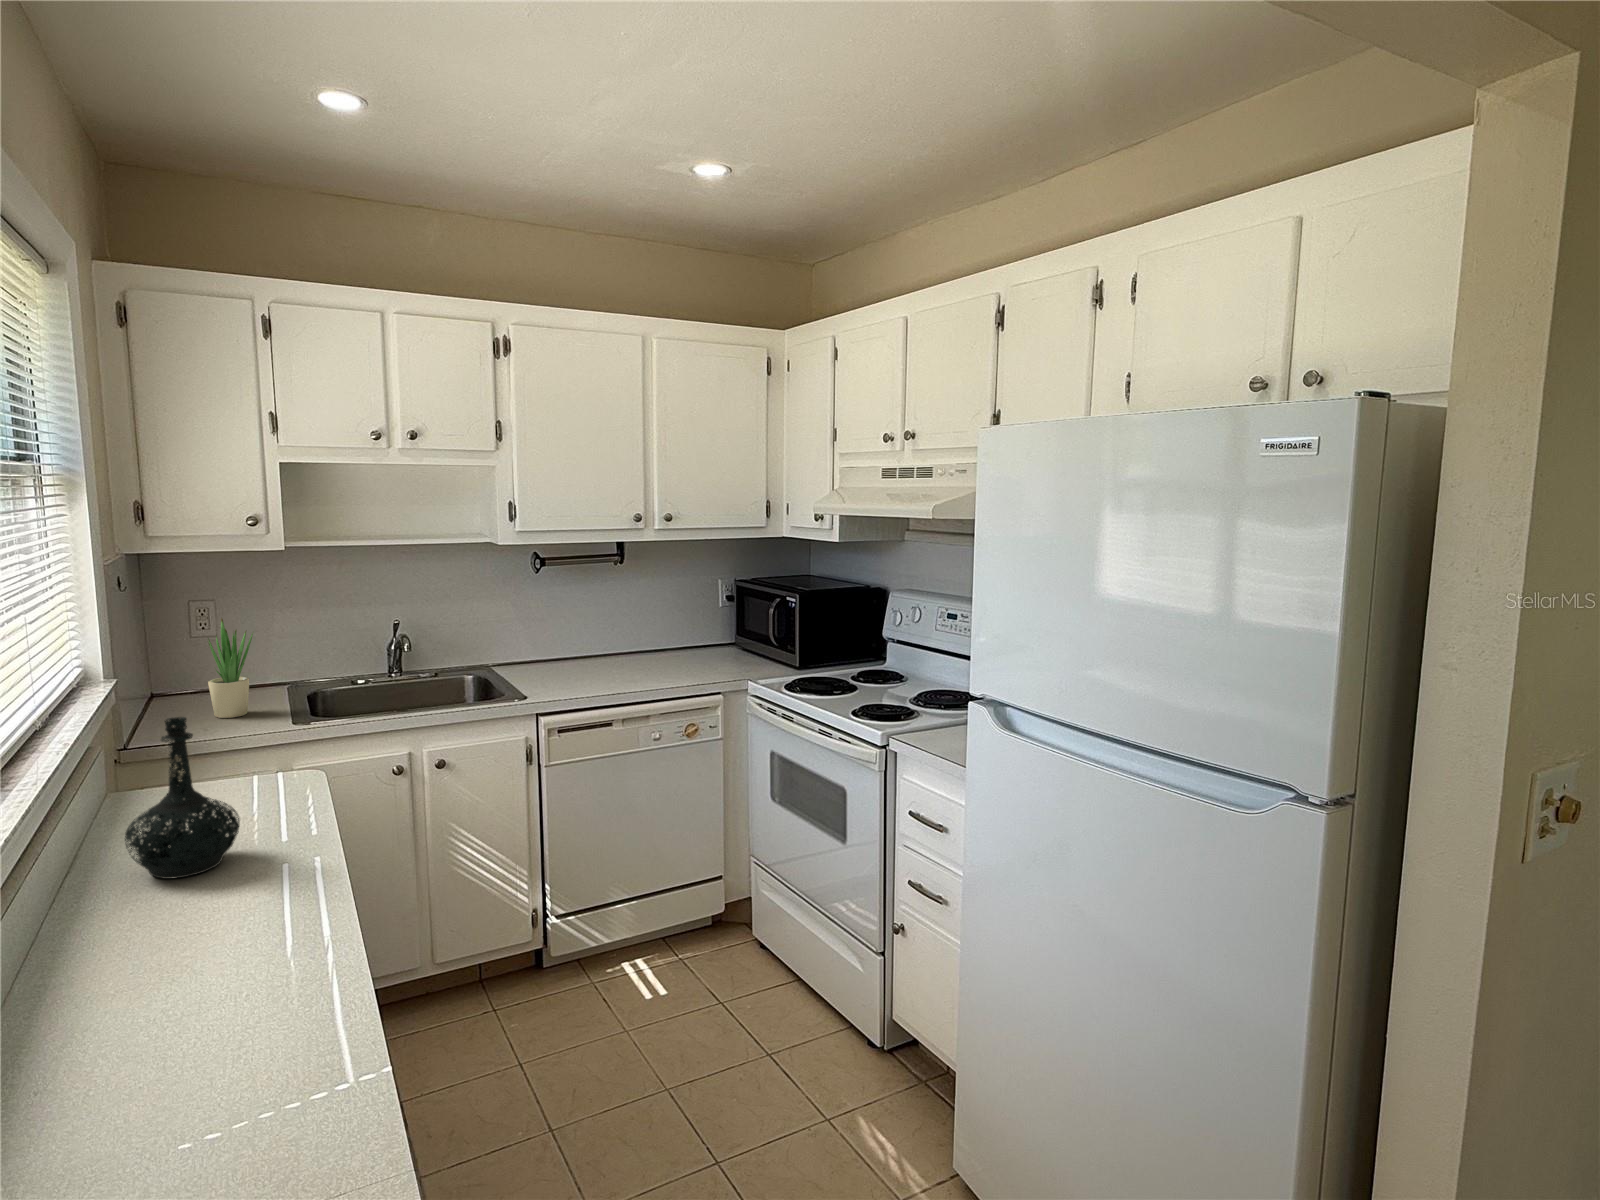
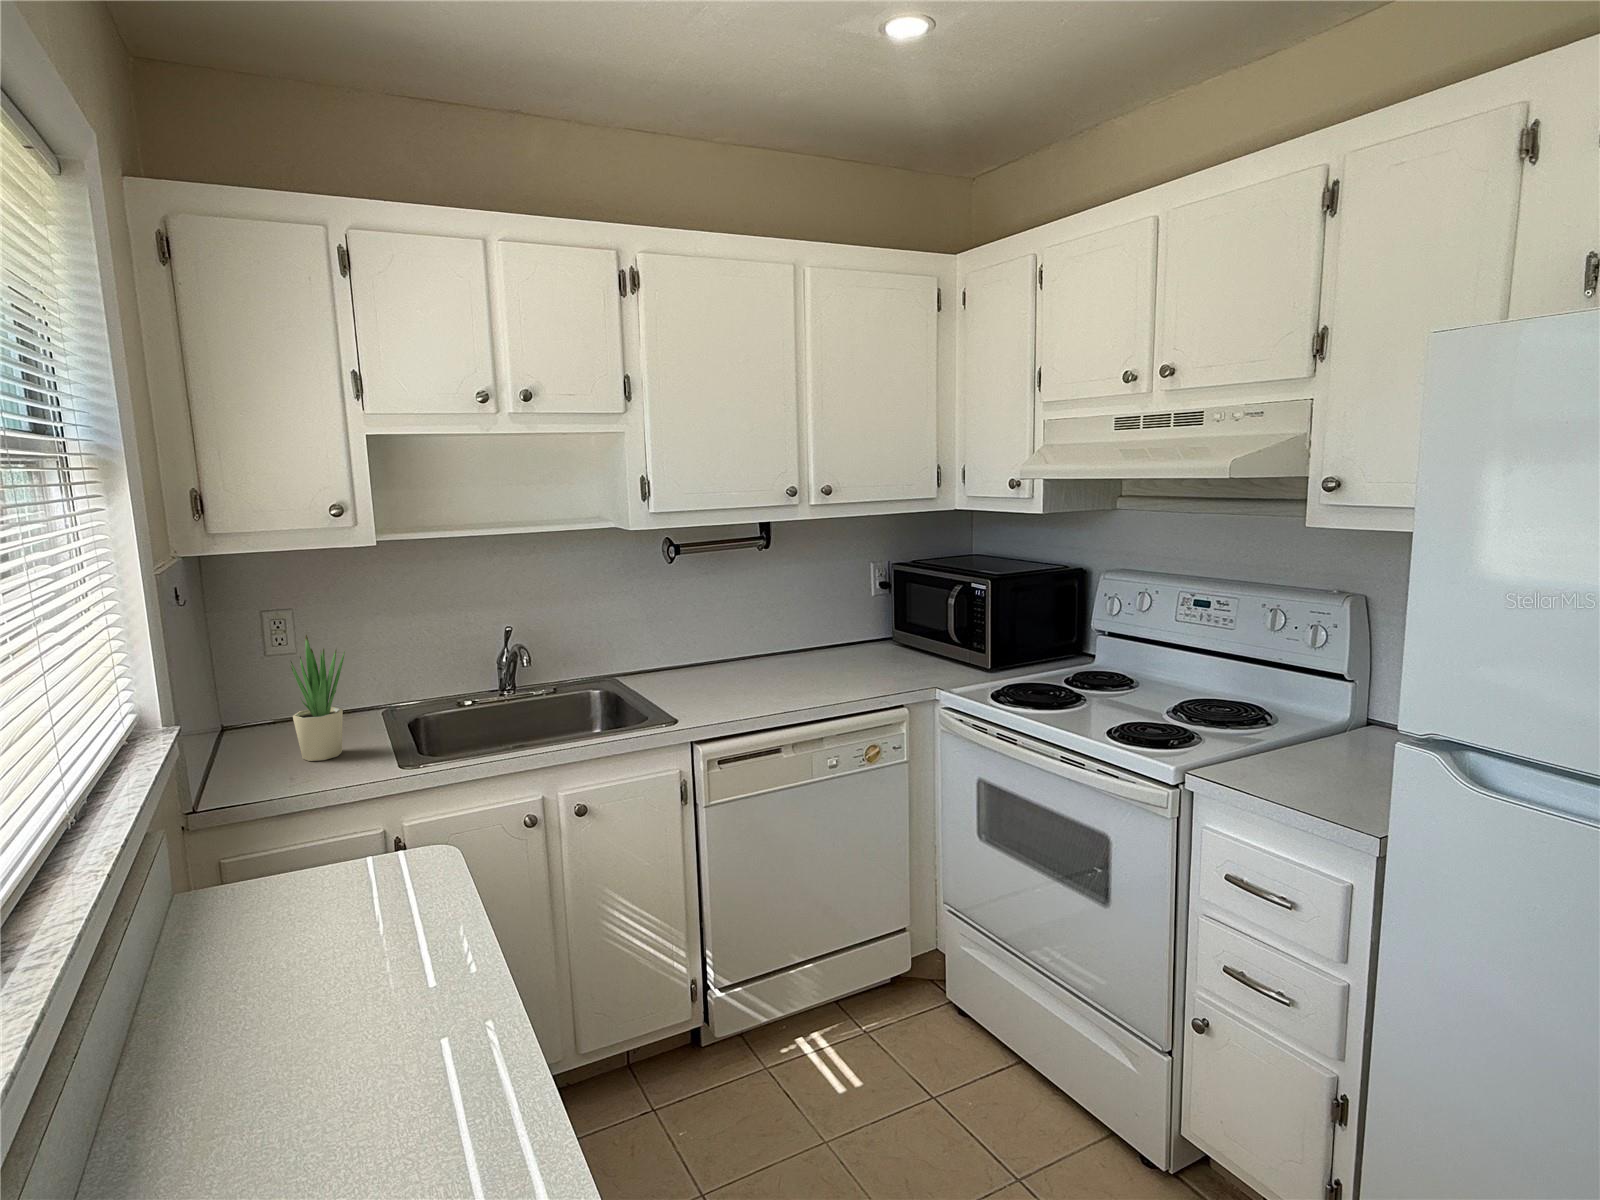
bottle: present [125,717,240,879] -> none [199,804,363,1051]

